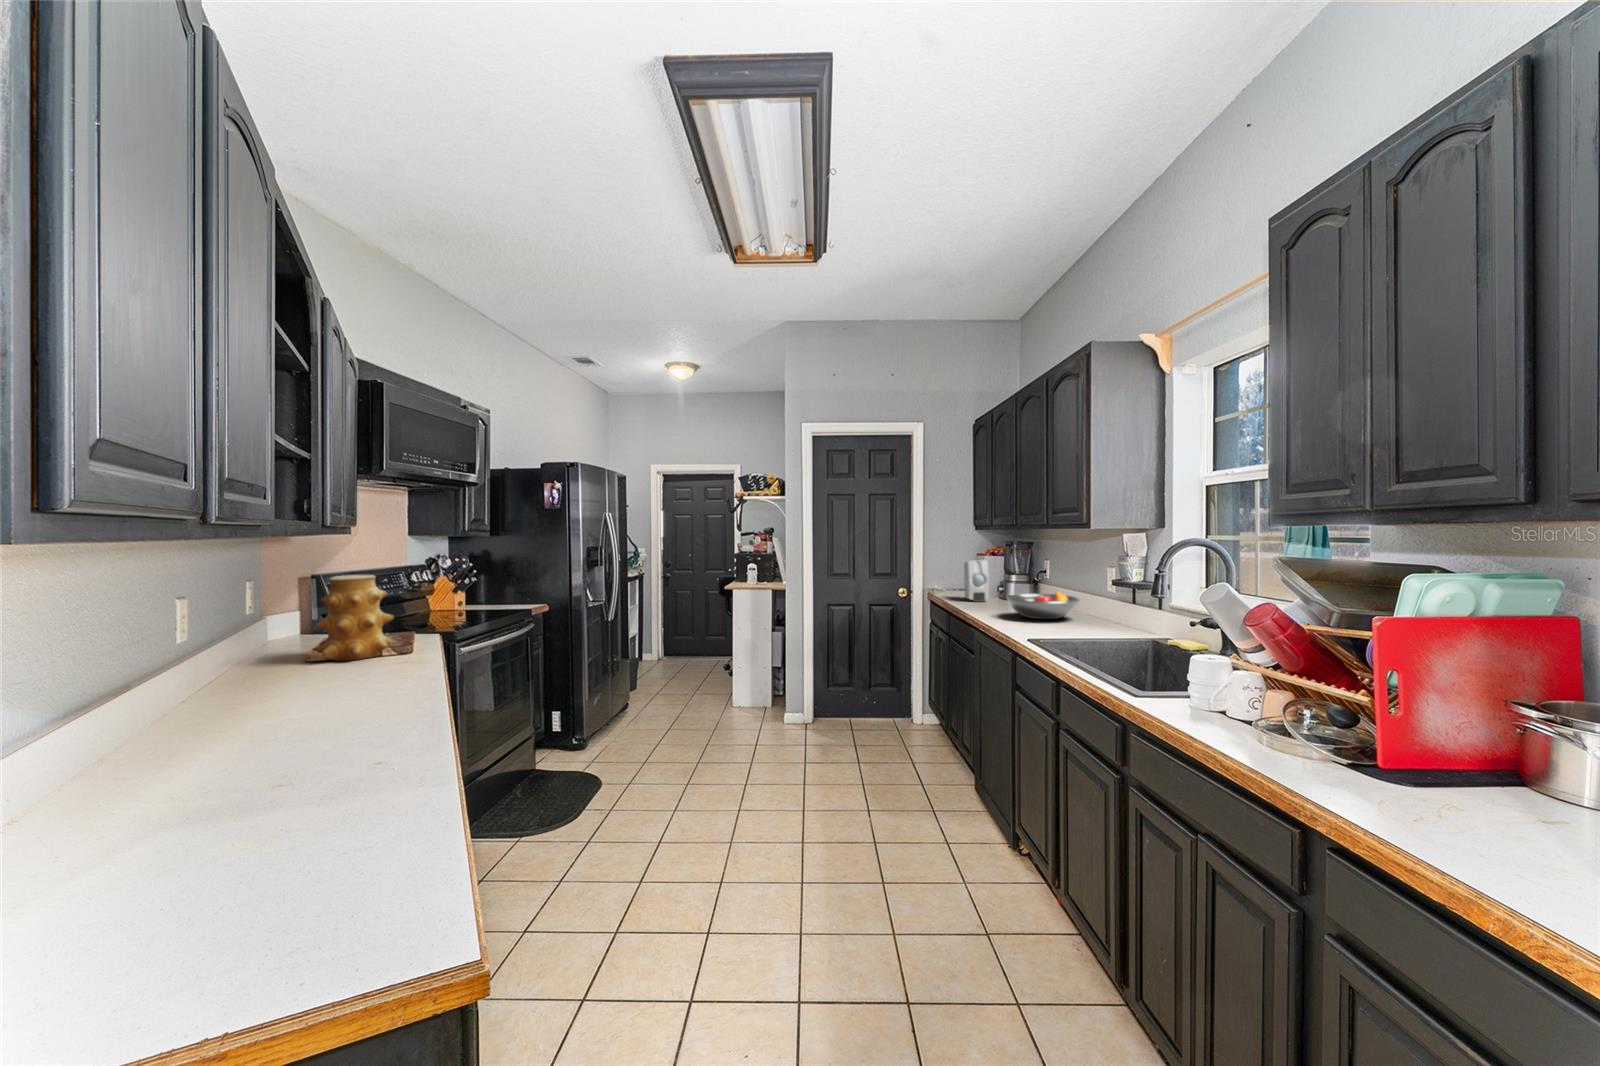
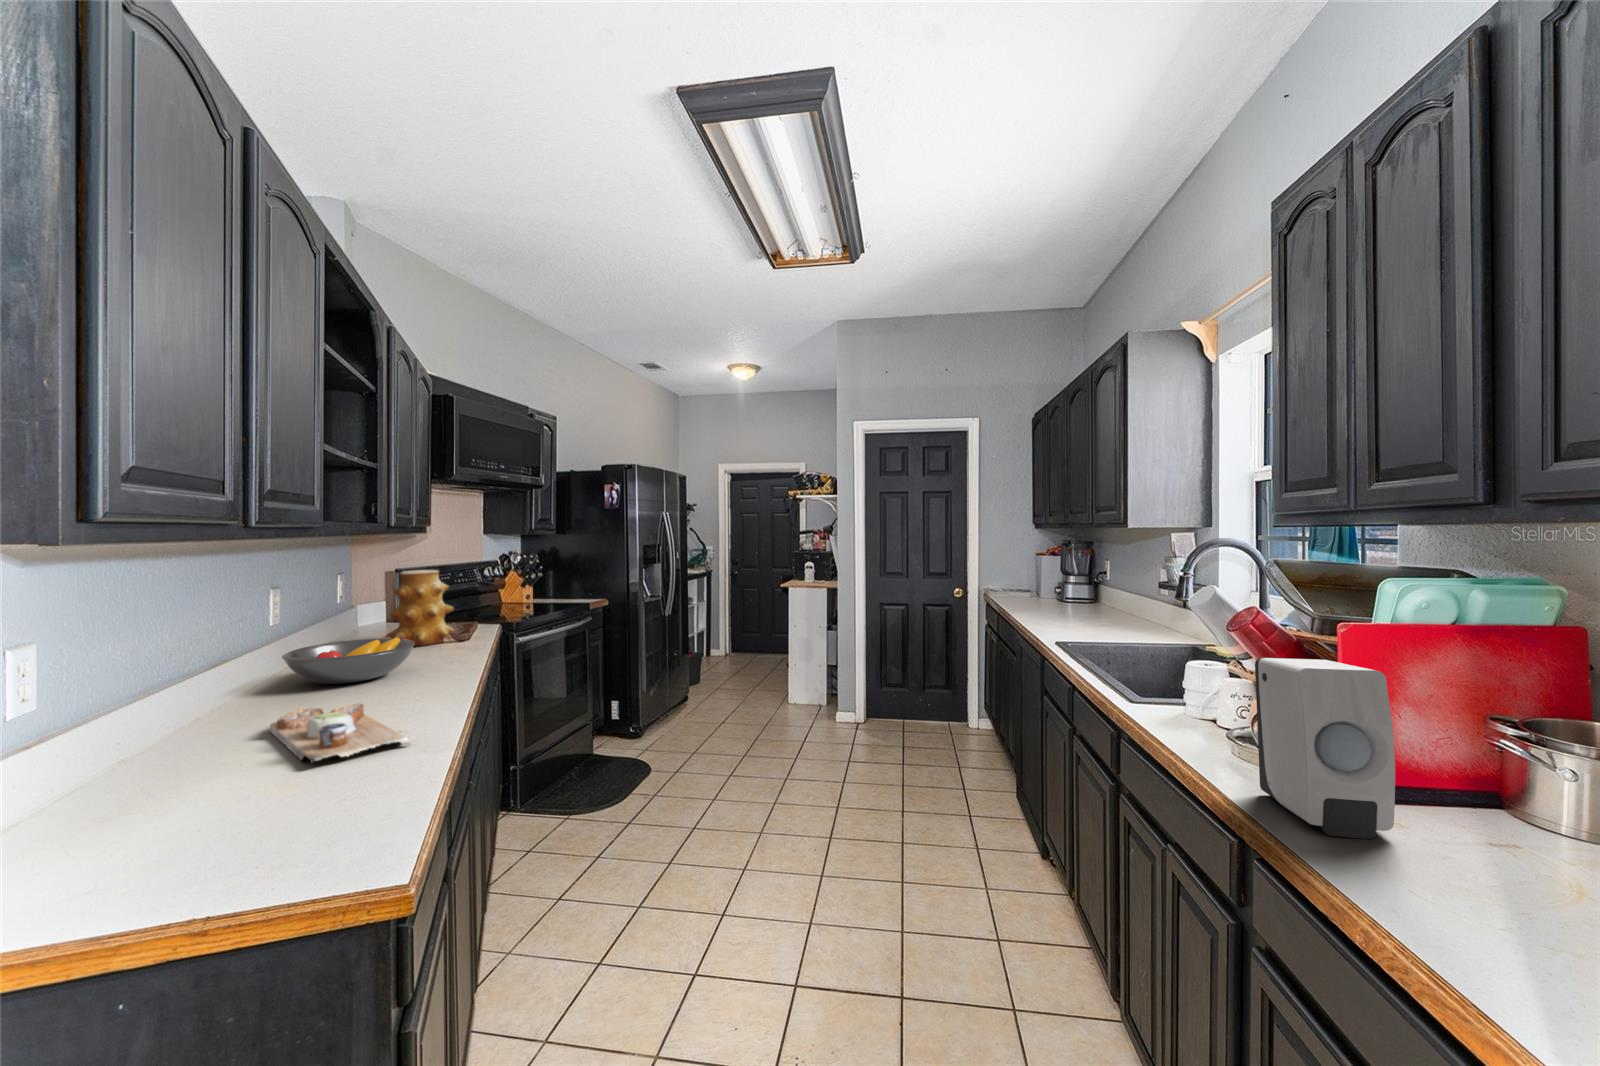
soap dispenser: present [964,560,989,602] -> present [1255,658,1395,839]
fruit bowl: present [1007,591,1079,619] -> present [282,636,415,684]
cutting board: none [195,732,391,814] -> present [270,703,410,763]

